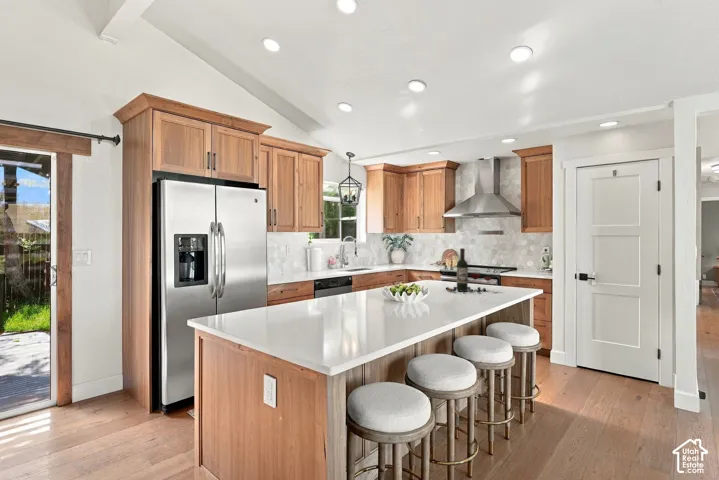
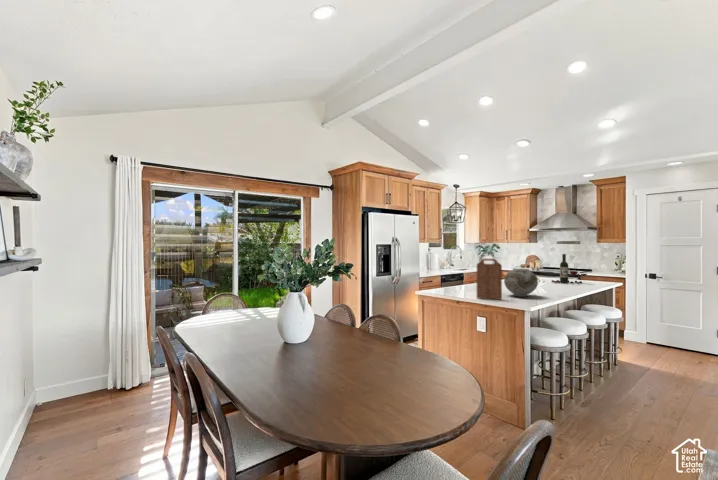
cutting board: none [278,259,320,333] -> present [477,259,502,299]
vase: none [337,275,390,325] -> present [504,268,538,297]

